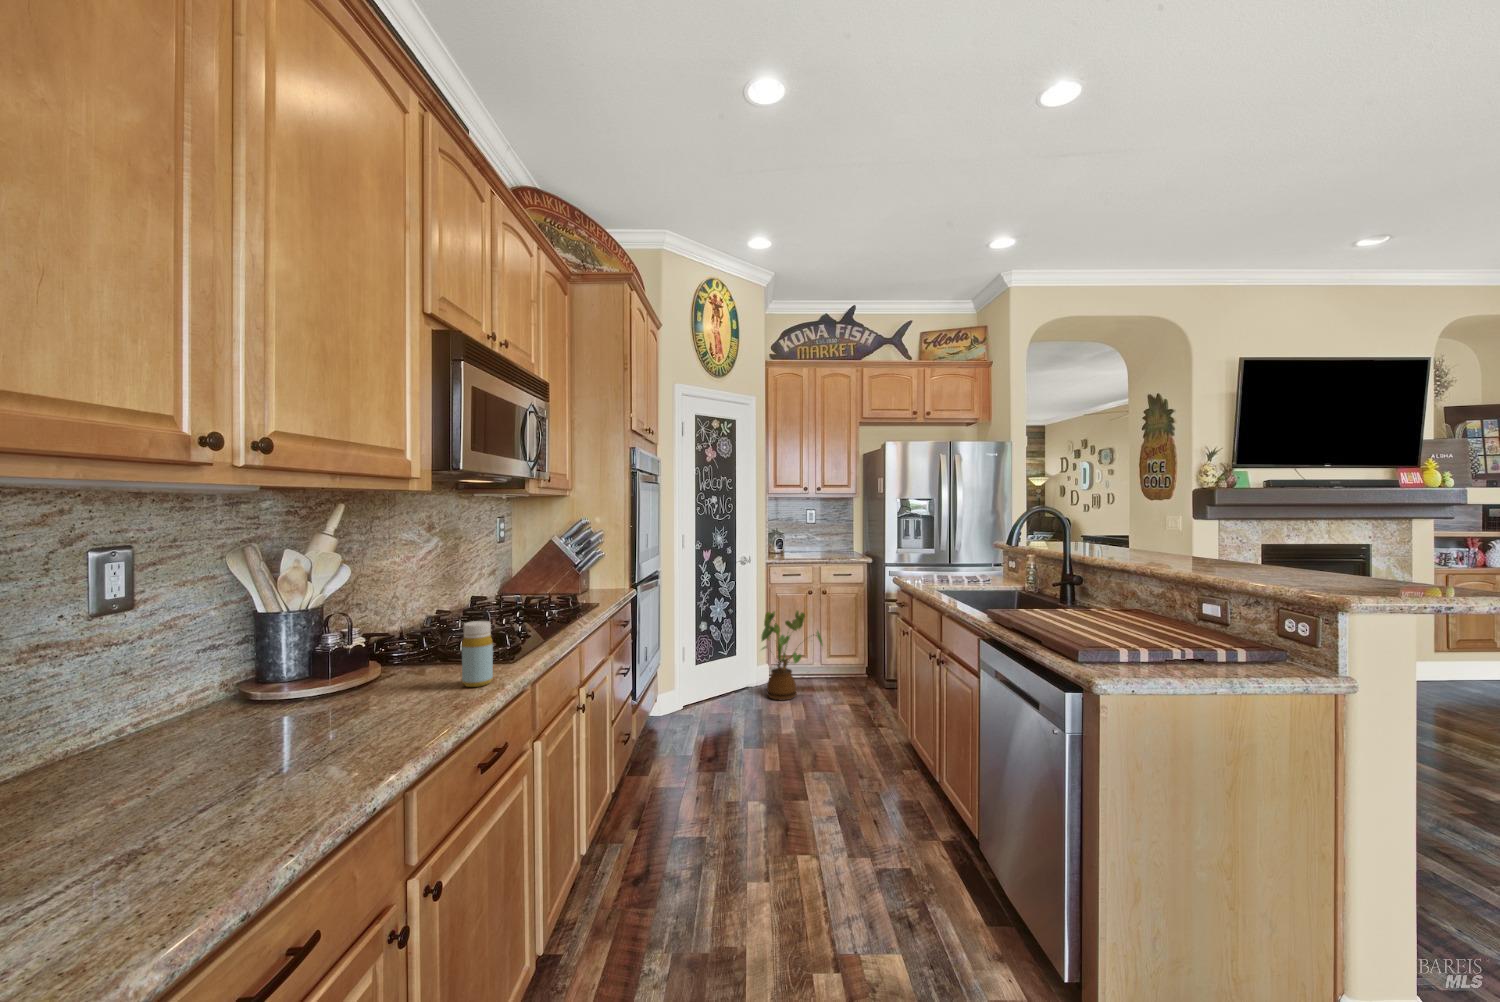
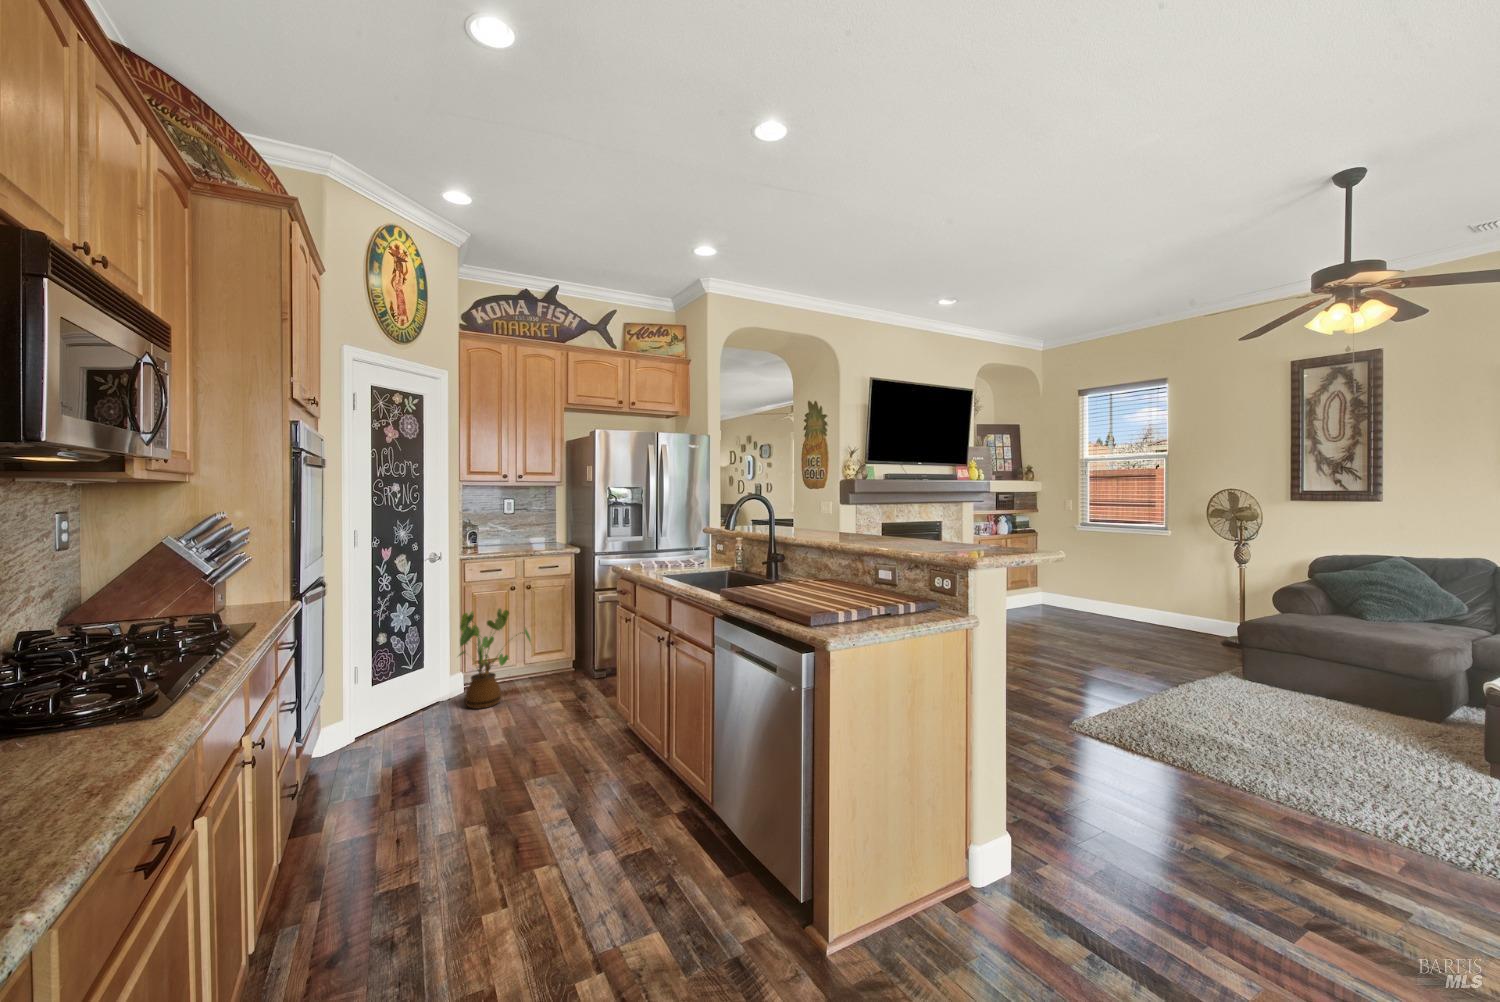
bottle: present [462,621,493,687] -> none [56,664,117,766]

